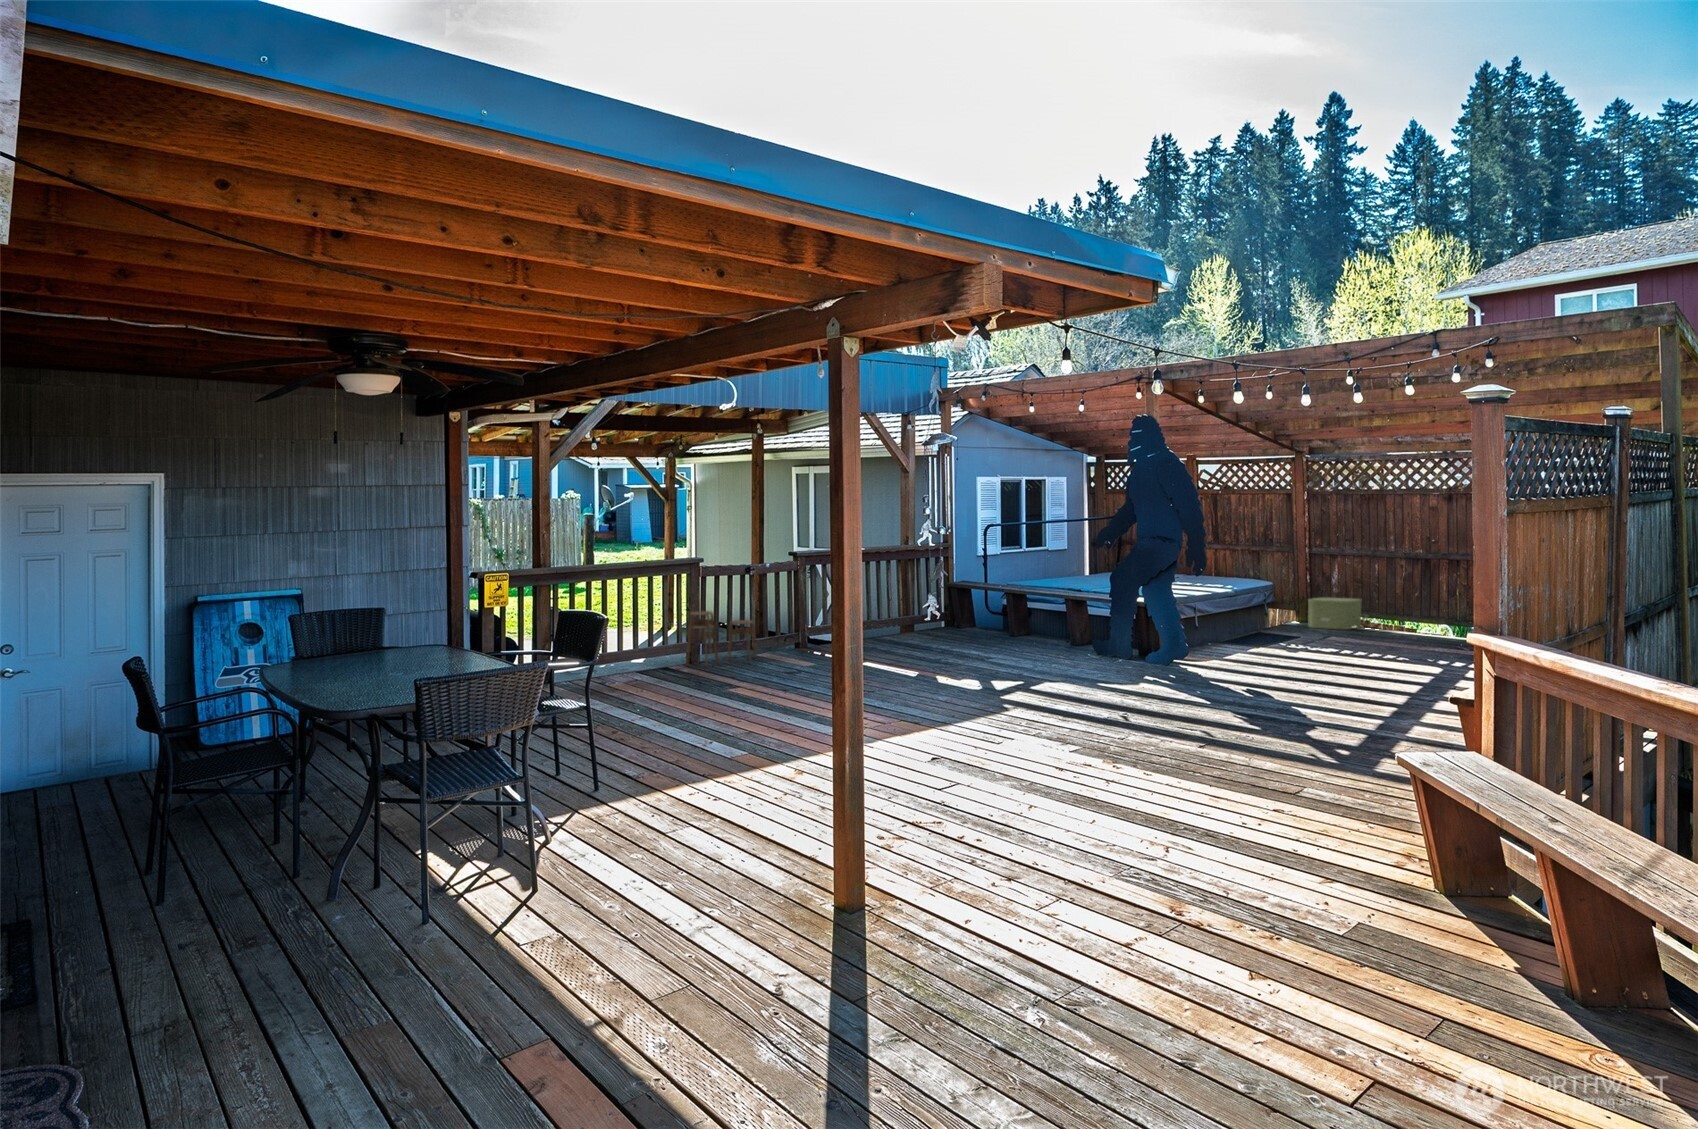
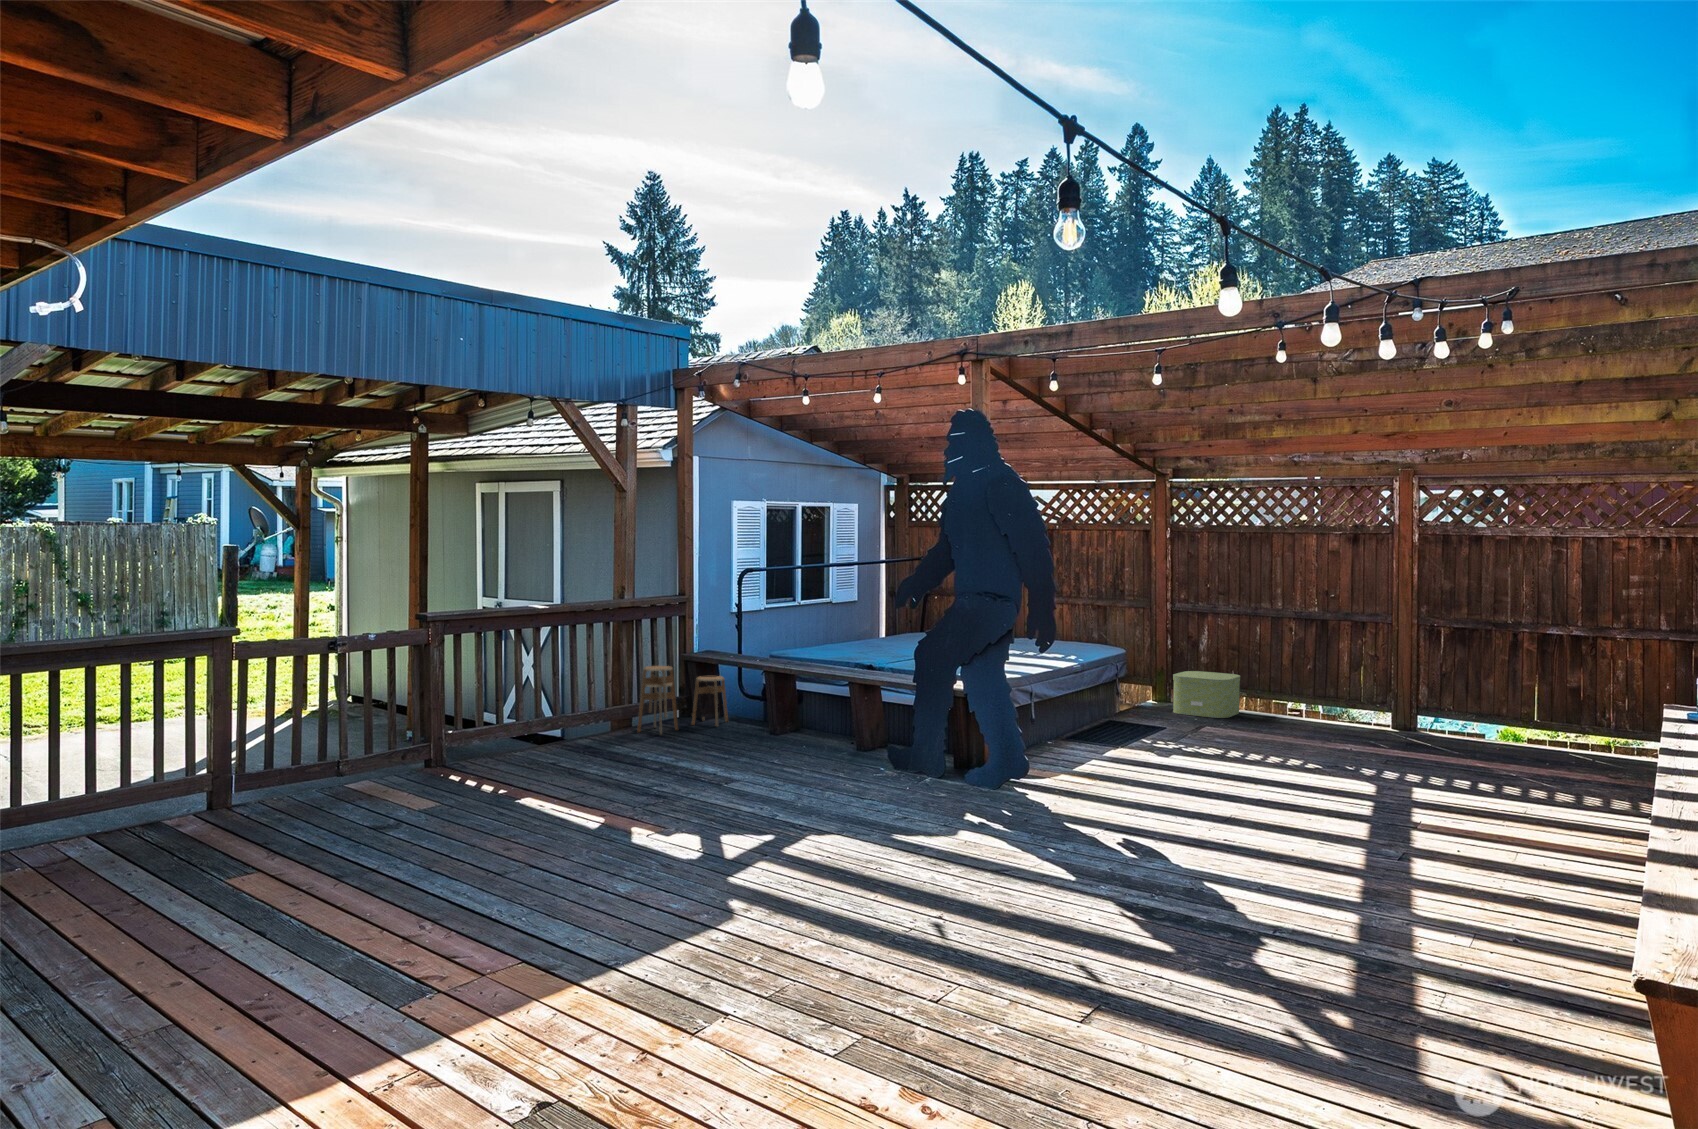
stool: present [686,611,757,666] -> present [637,666,728,734]

